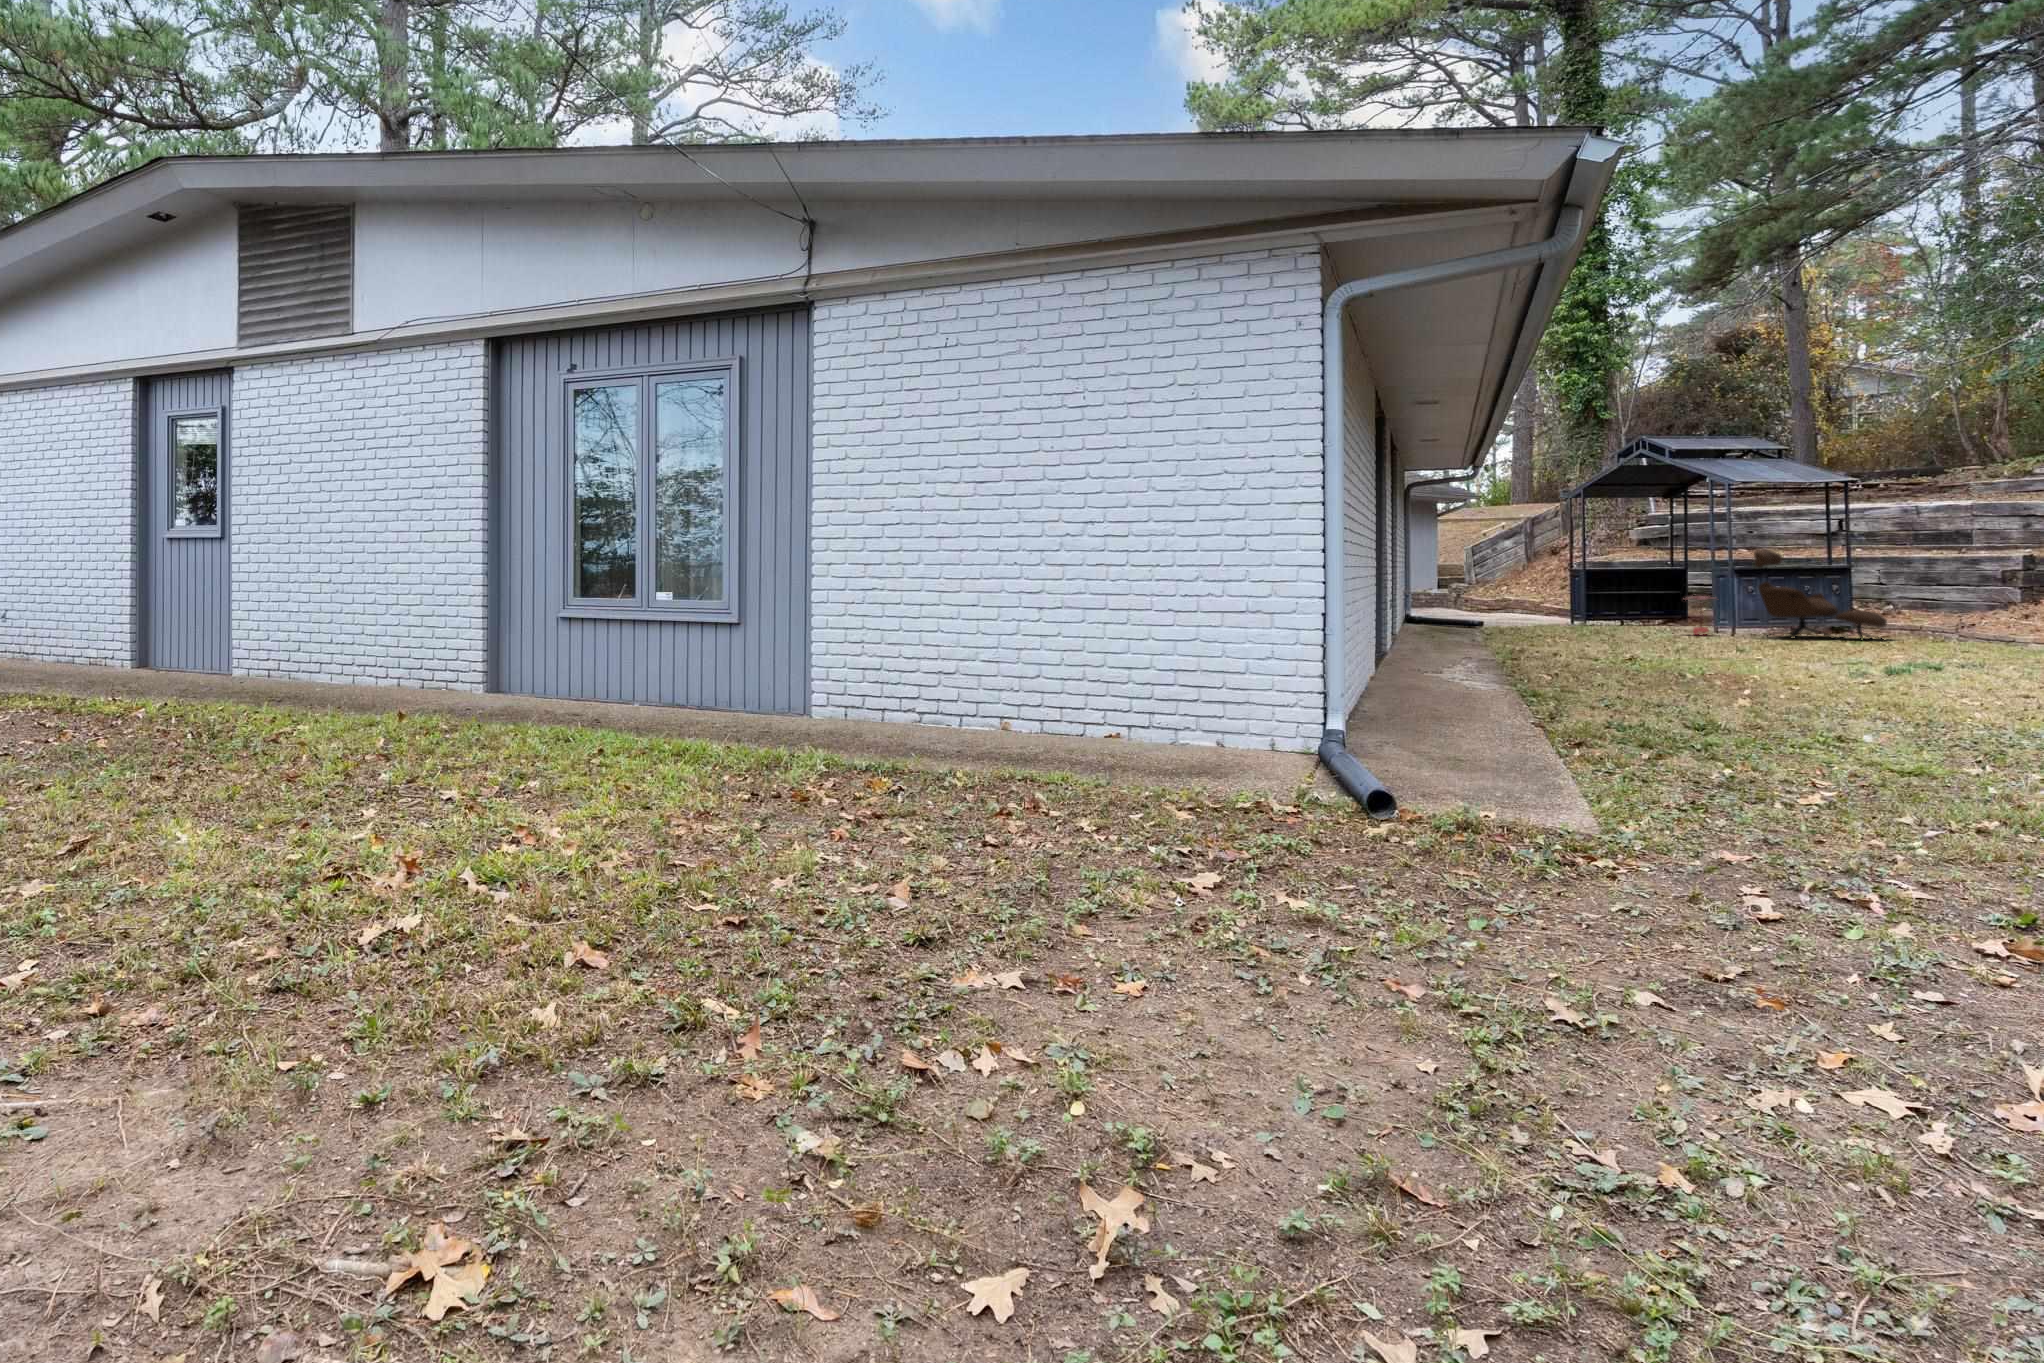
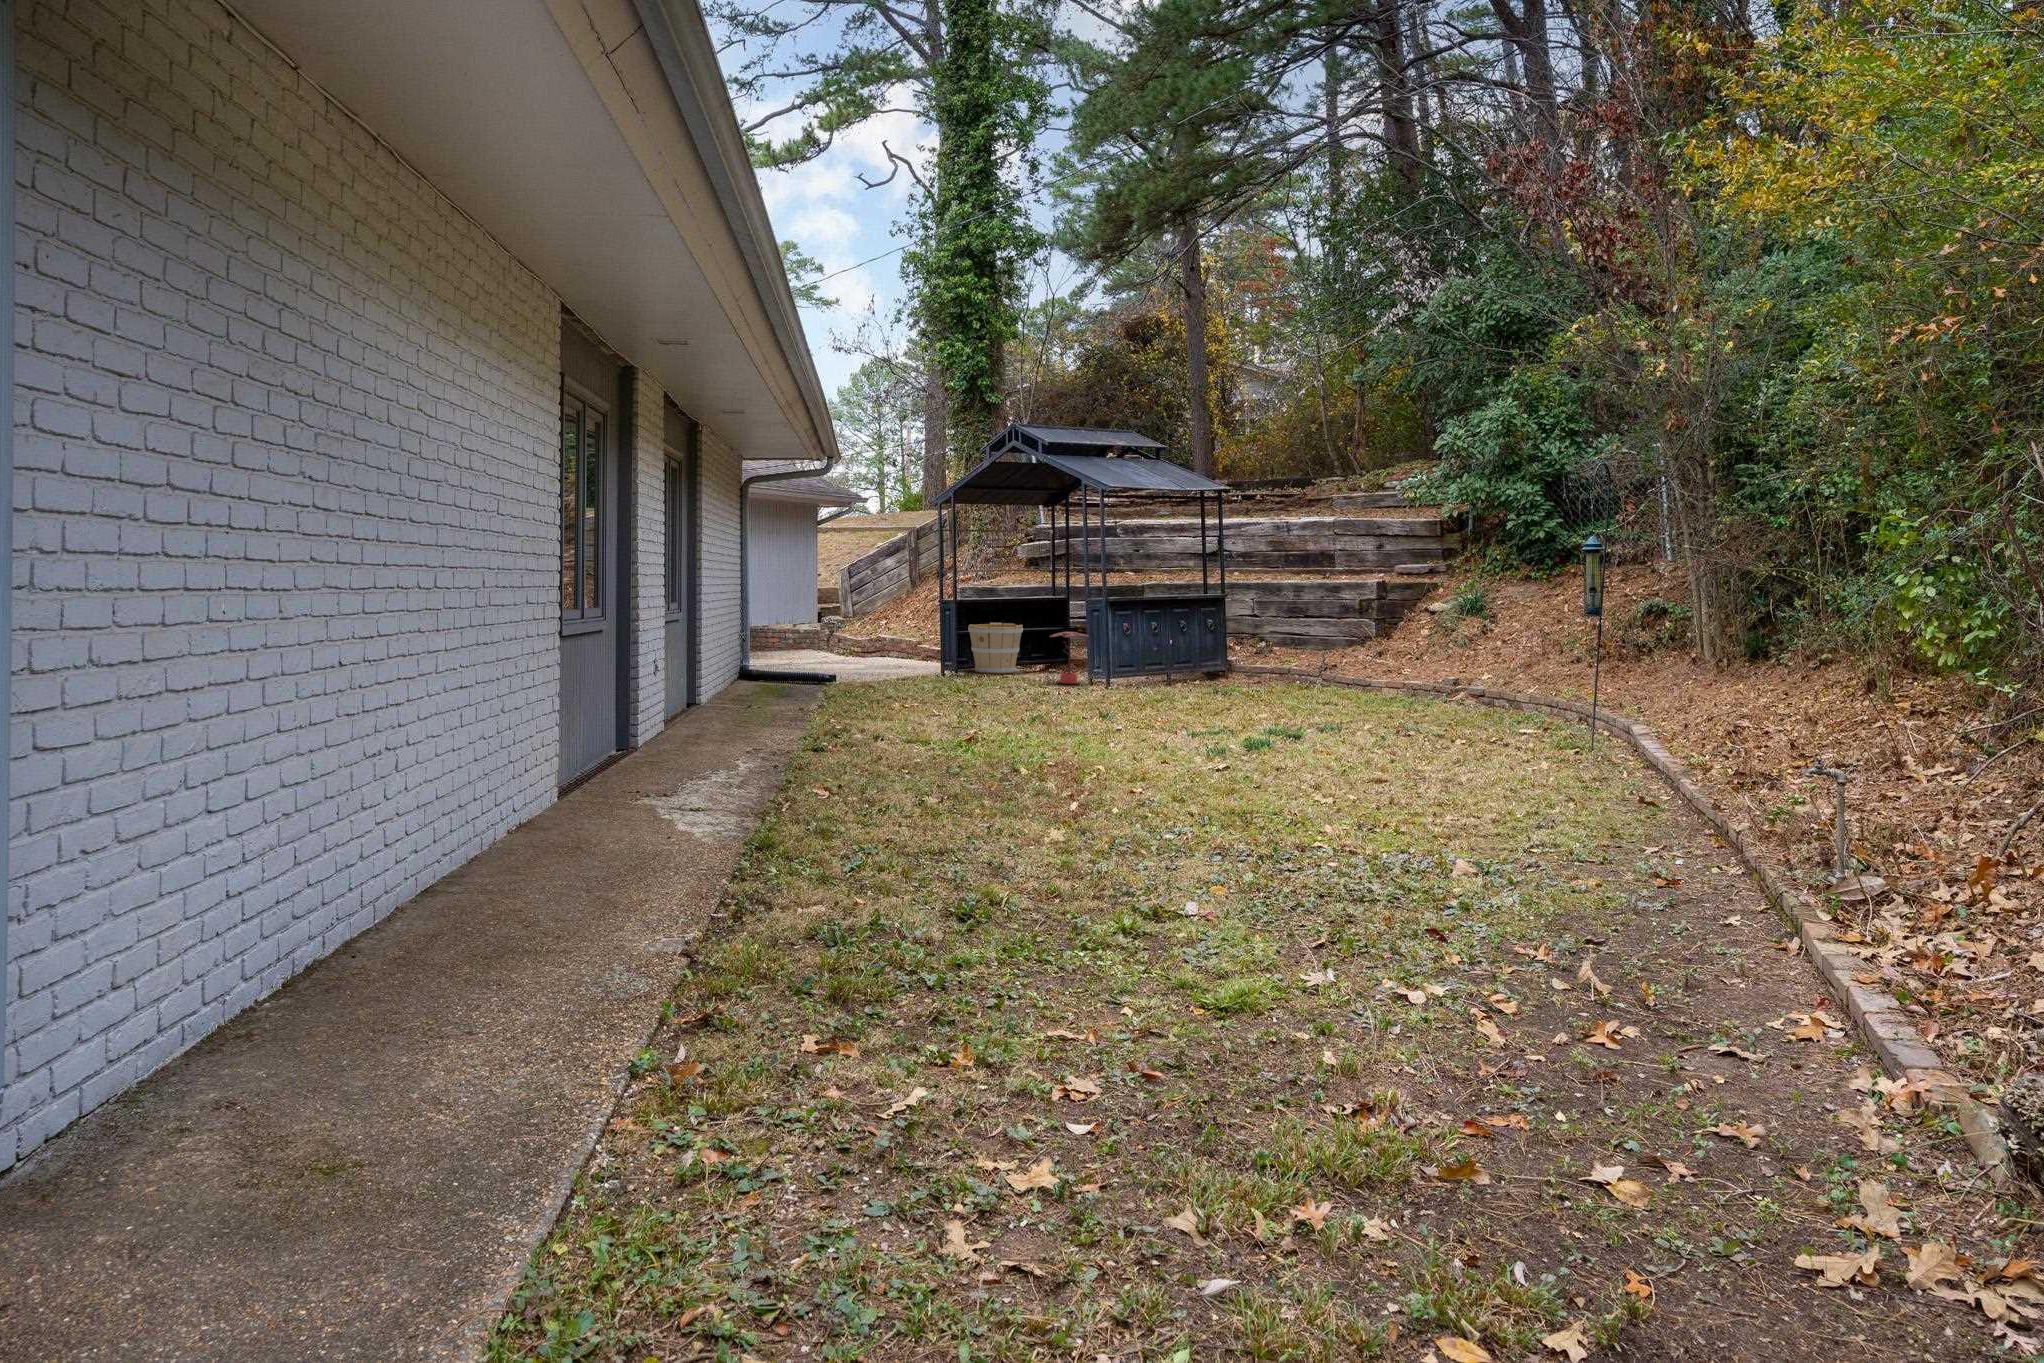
lounge chair: present [1754,549,1887,640] -> none [1124,573,1255,693]
wooden bucket: none [1599,592,1651,630] -> present [968,623,1023,673]

